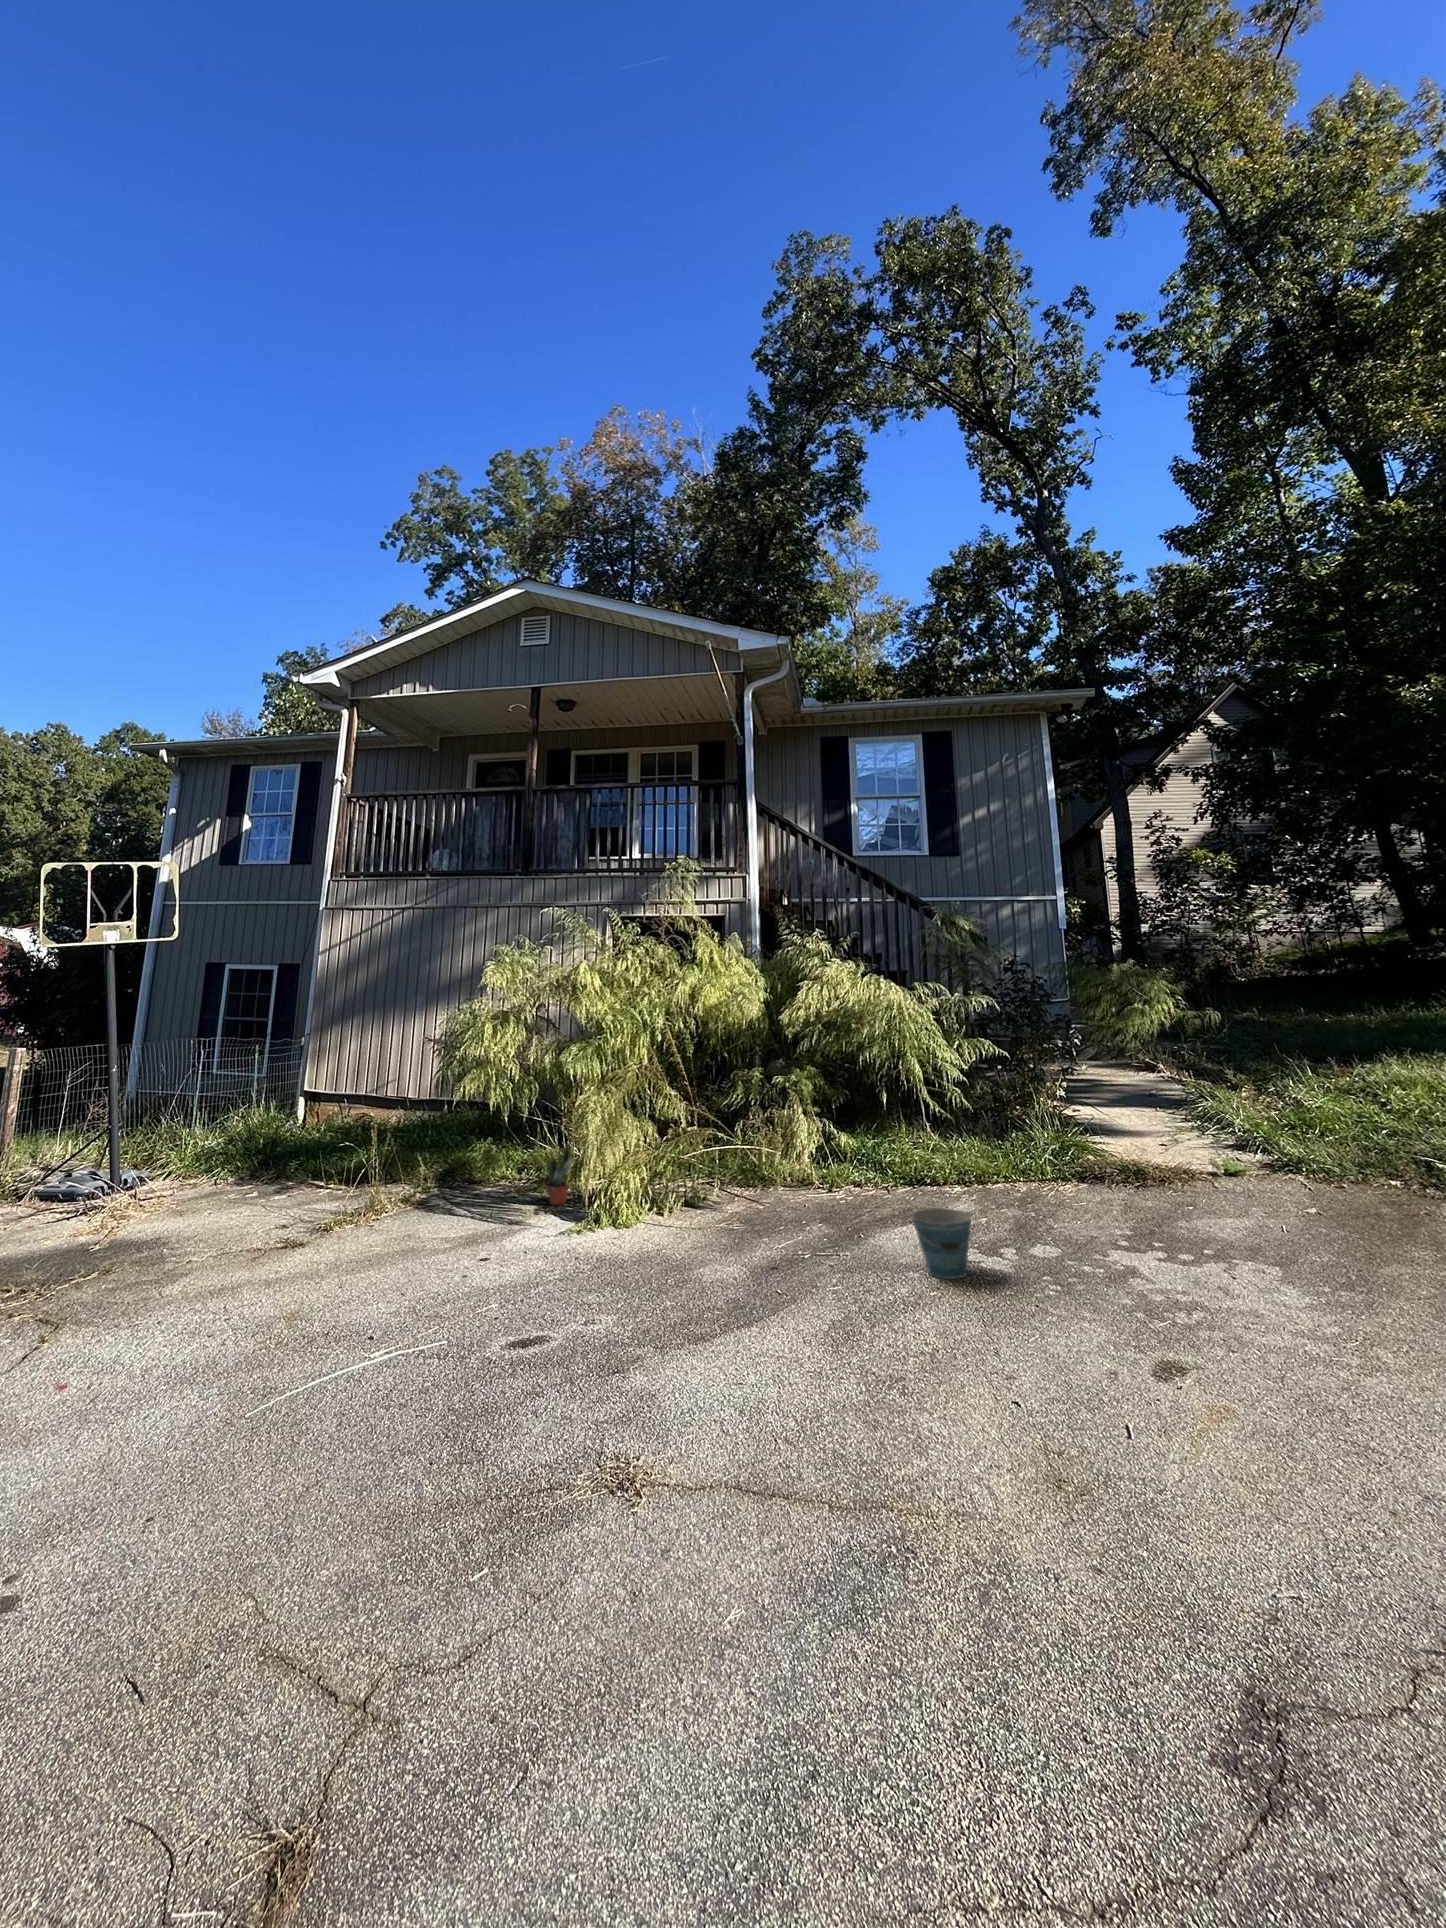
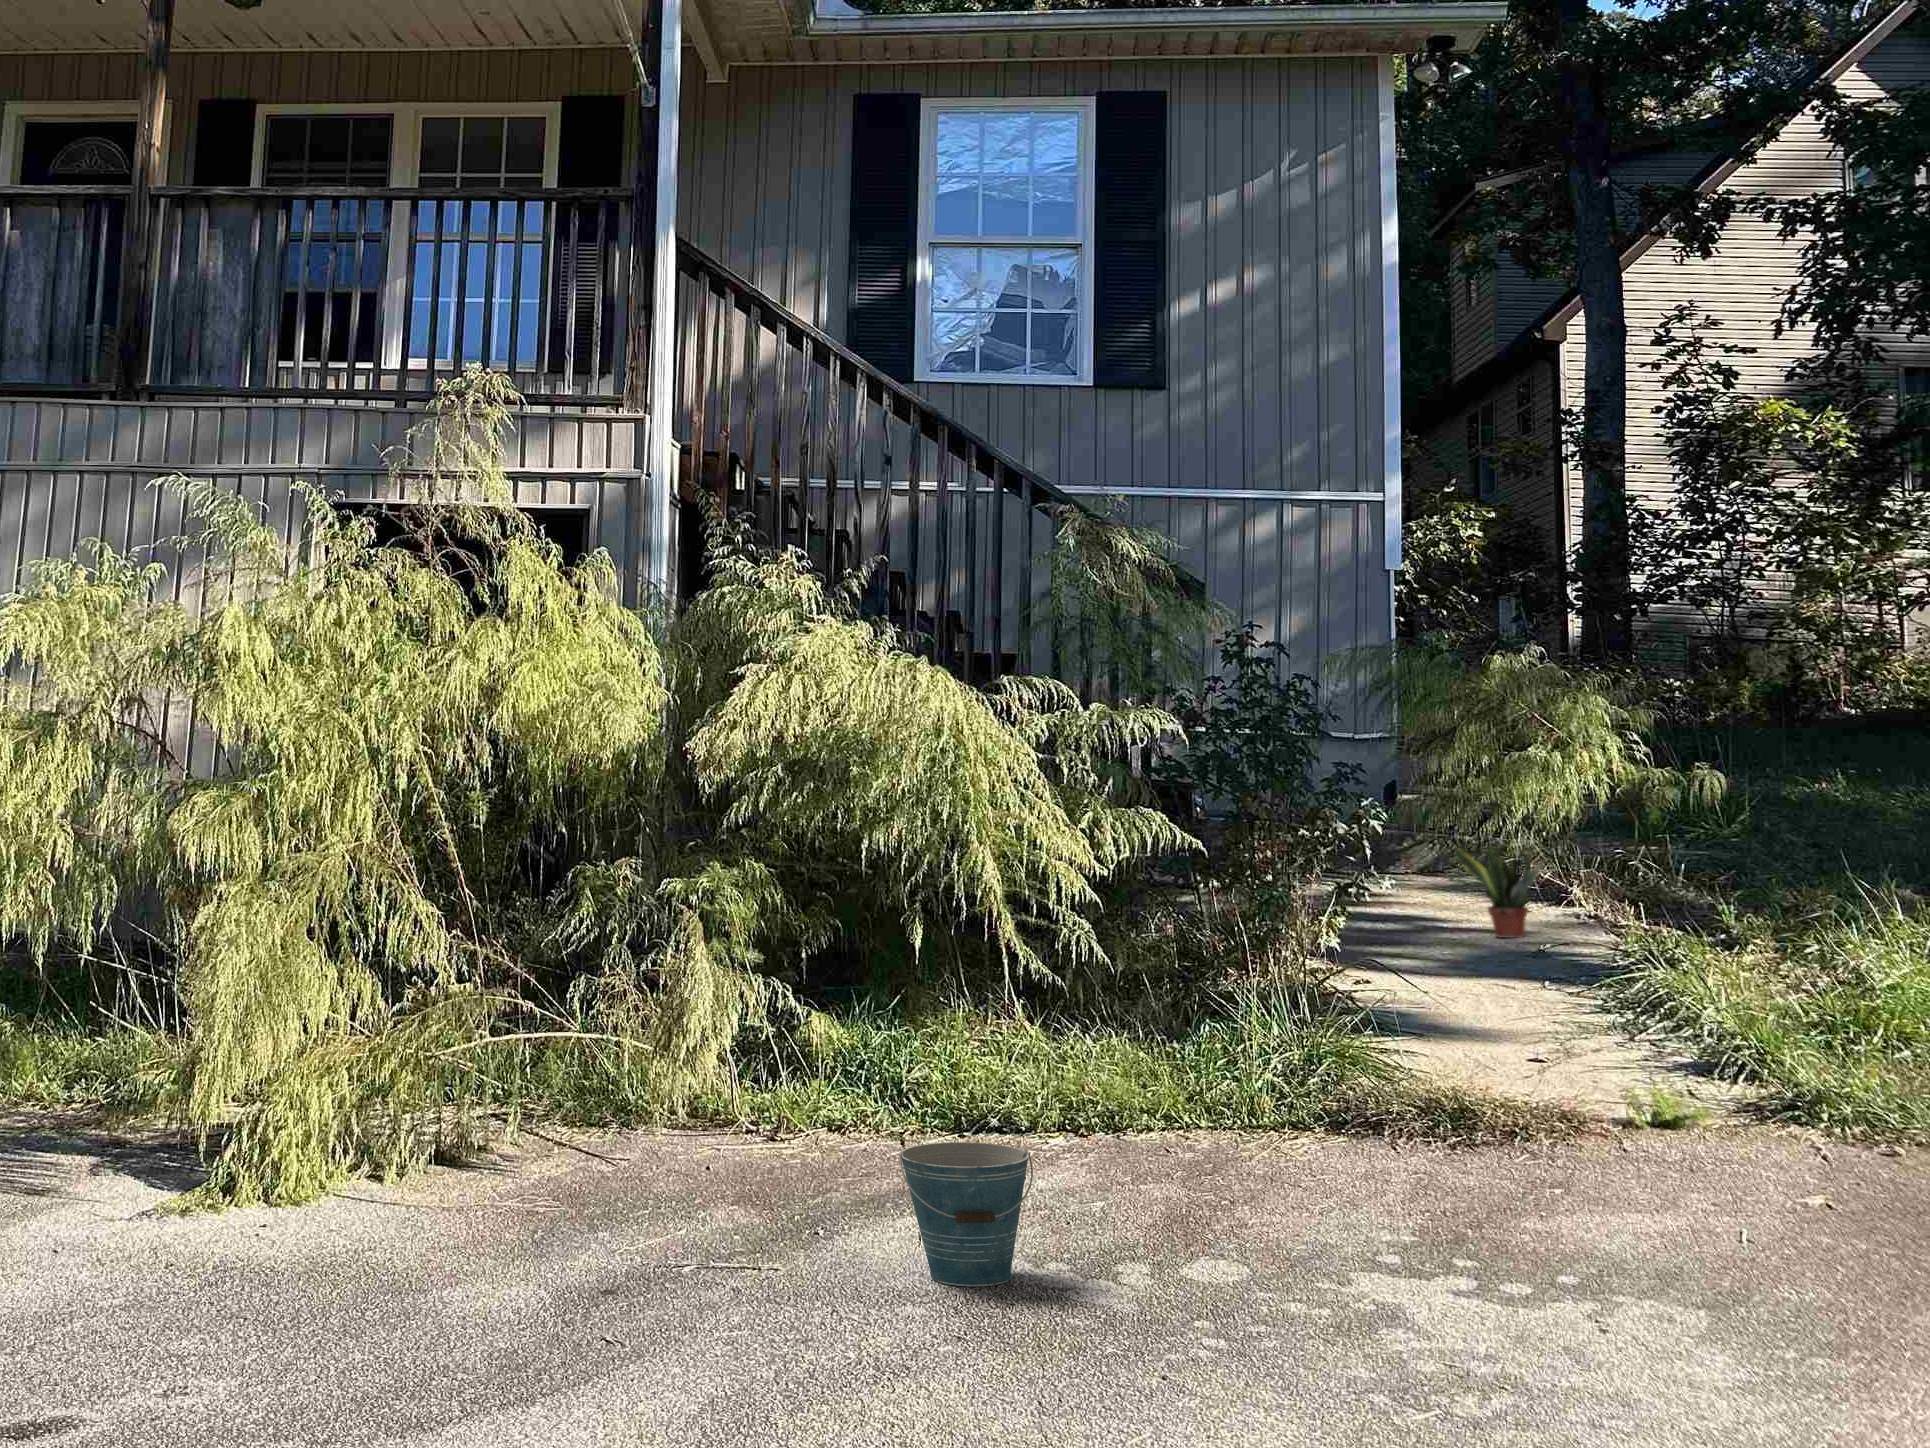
potted plant: present [530,1146,573,1205] -> present [1456,846,1544,938]

